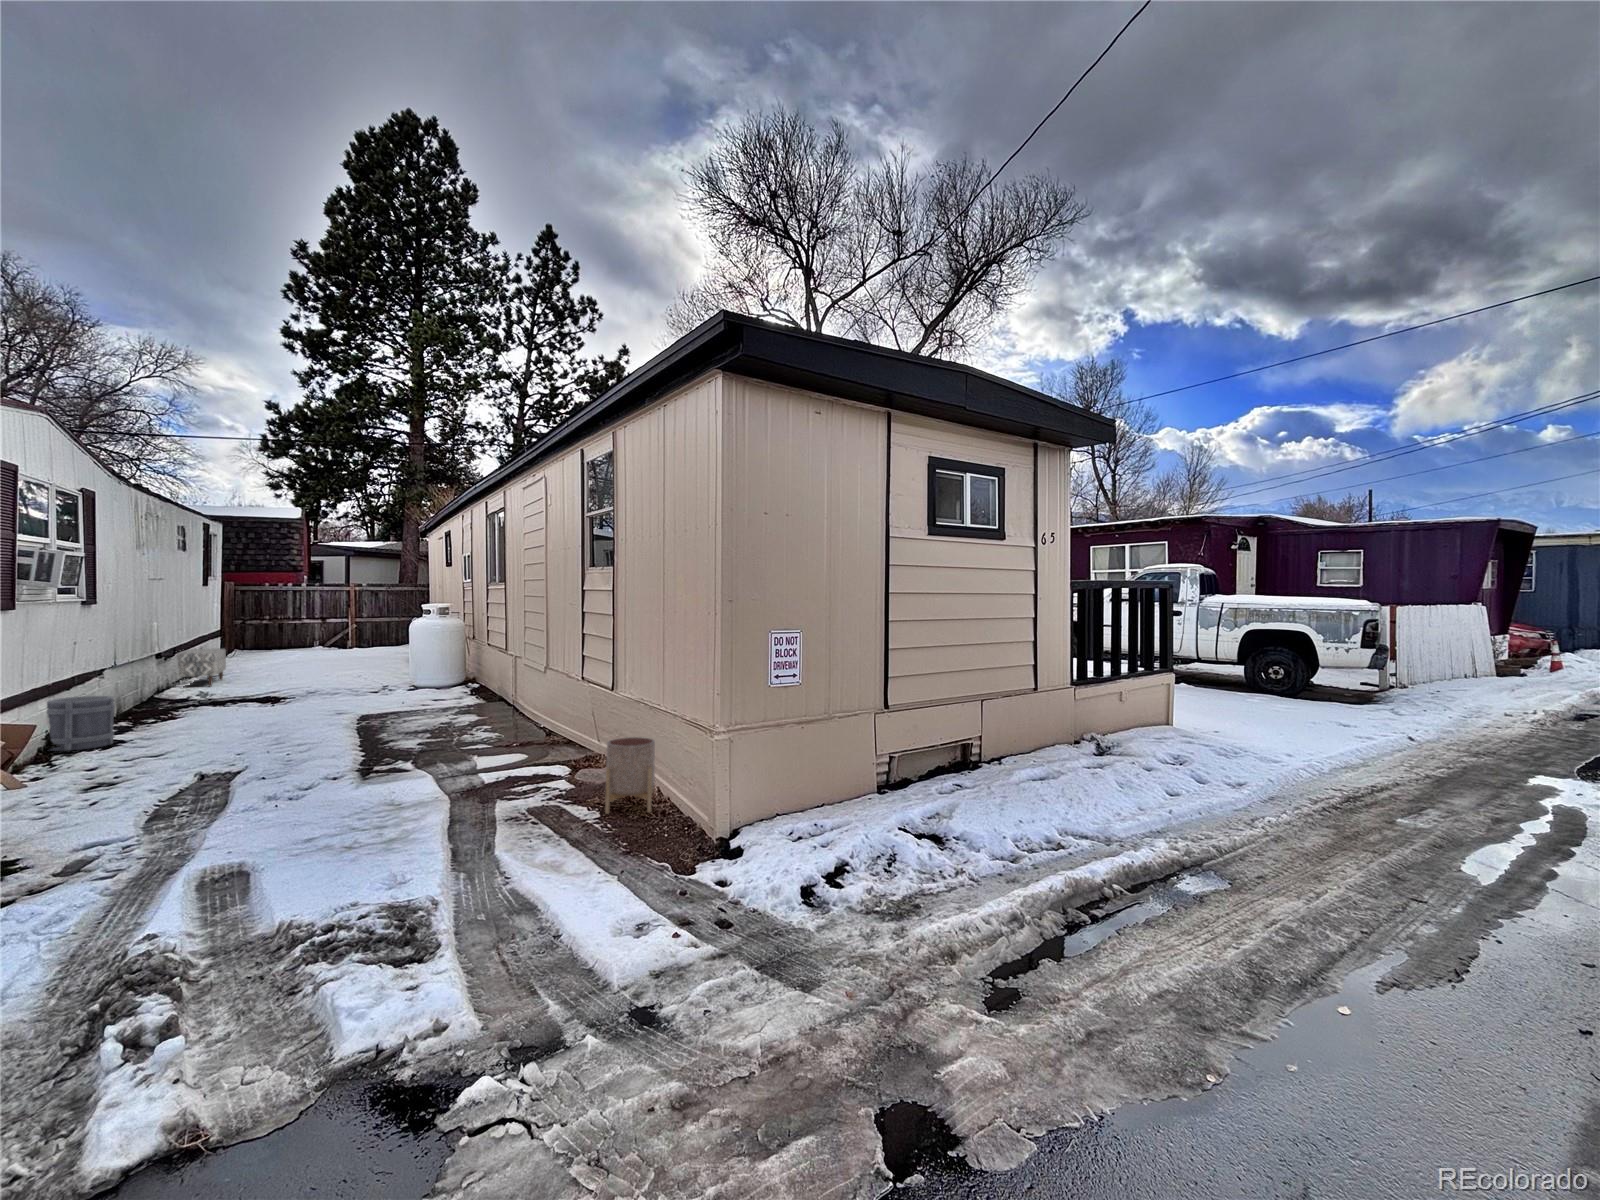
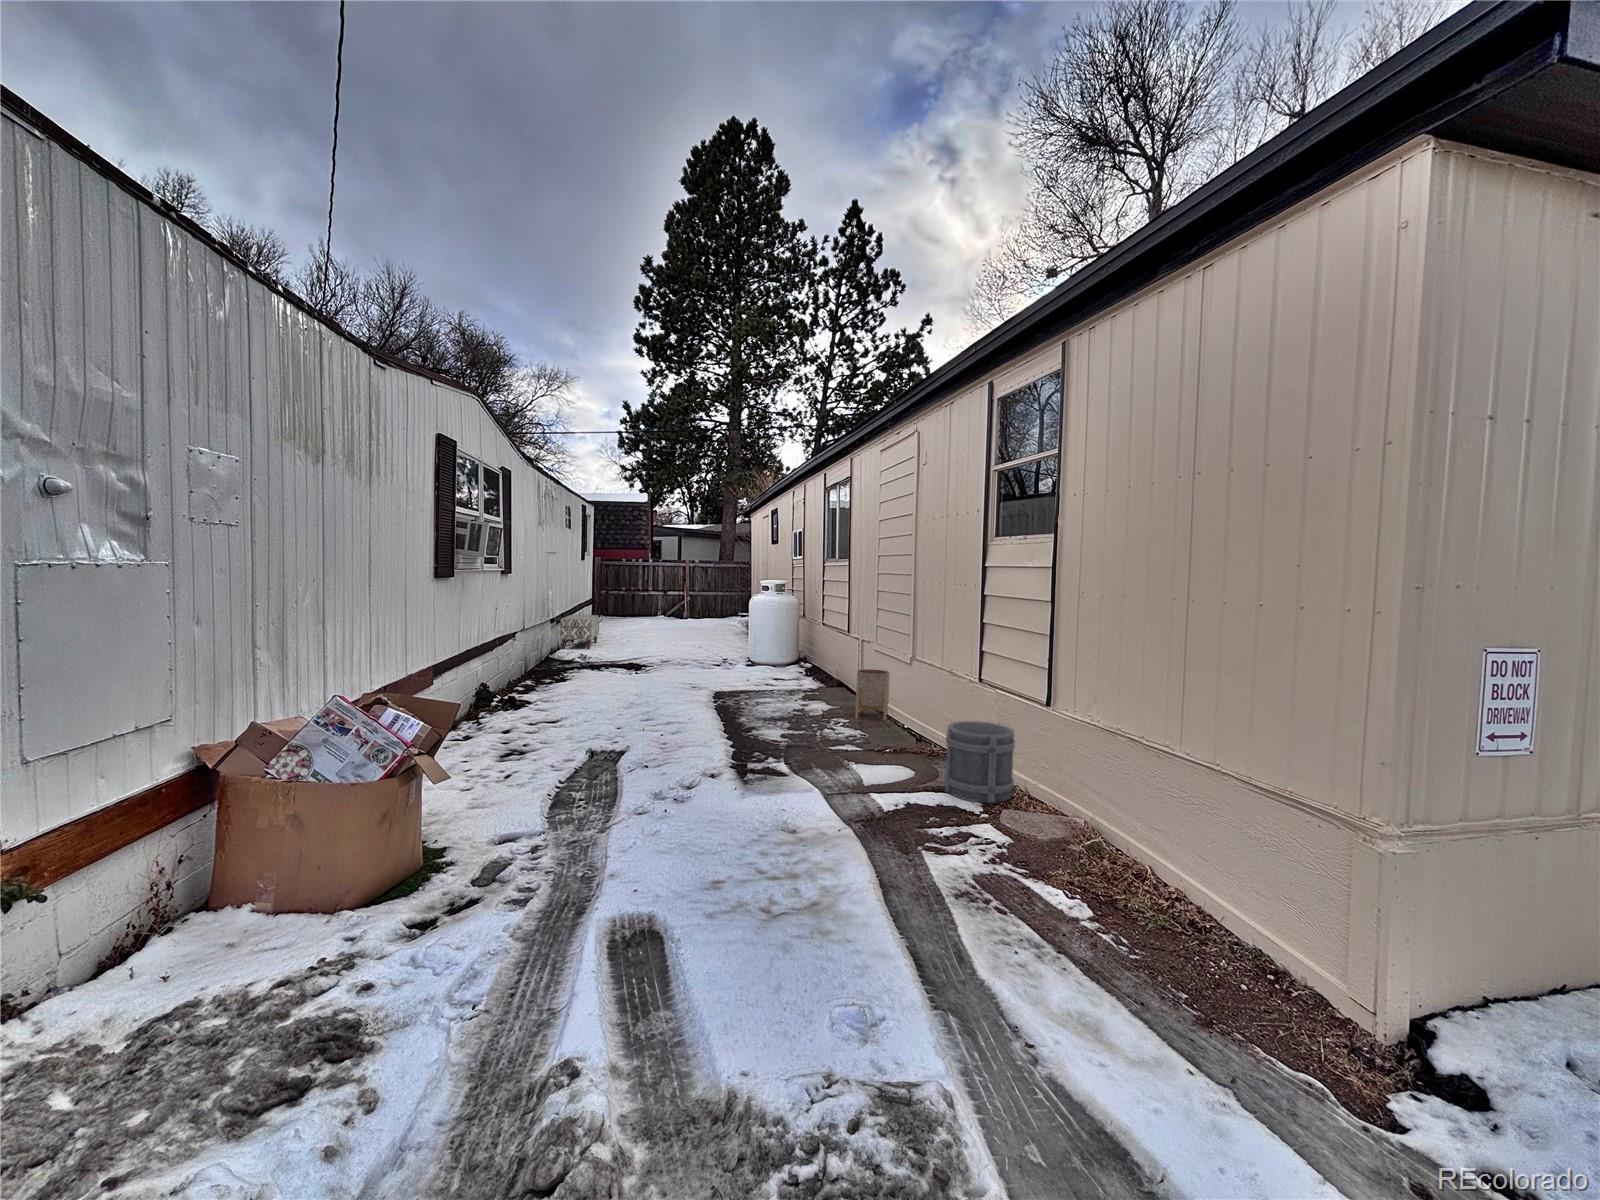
bucket: present [47,696,115,751] -> present [945,721,1015,803]
planter: present [605,737,655,814] -> present [855,669,889,720]

